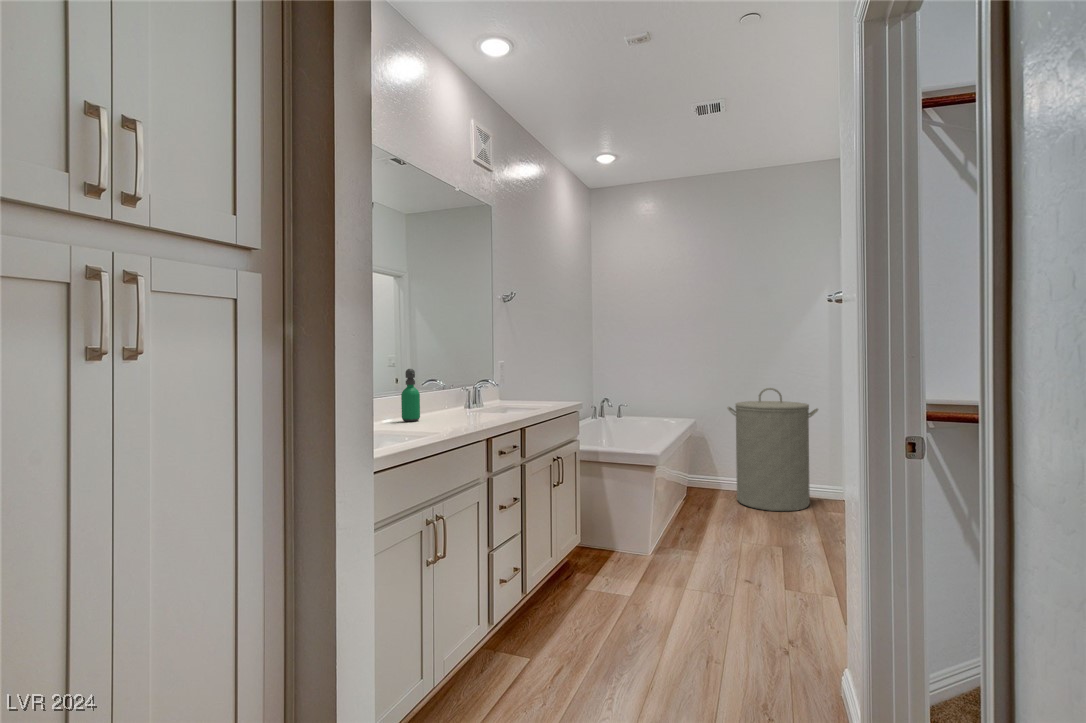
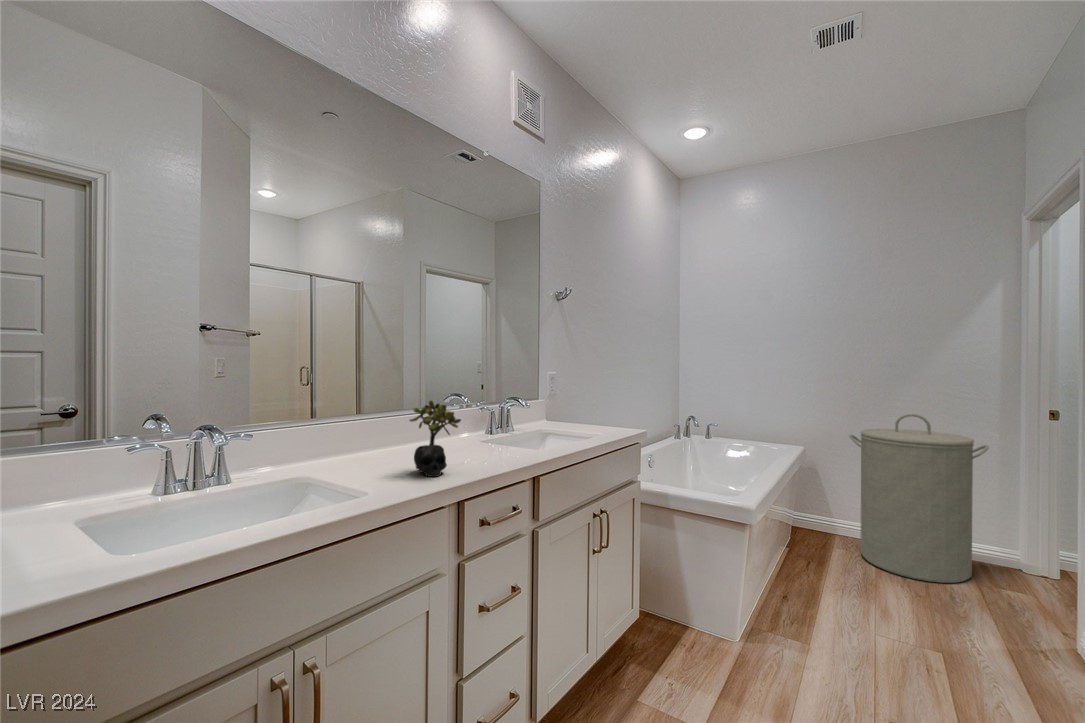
soap dispenser: present [401,369,420,422] -> none [368,384,394,459]
succulent plant: none [451,377,484,425] -> present [410,401,461,477]

